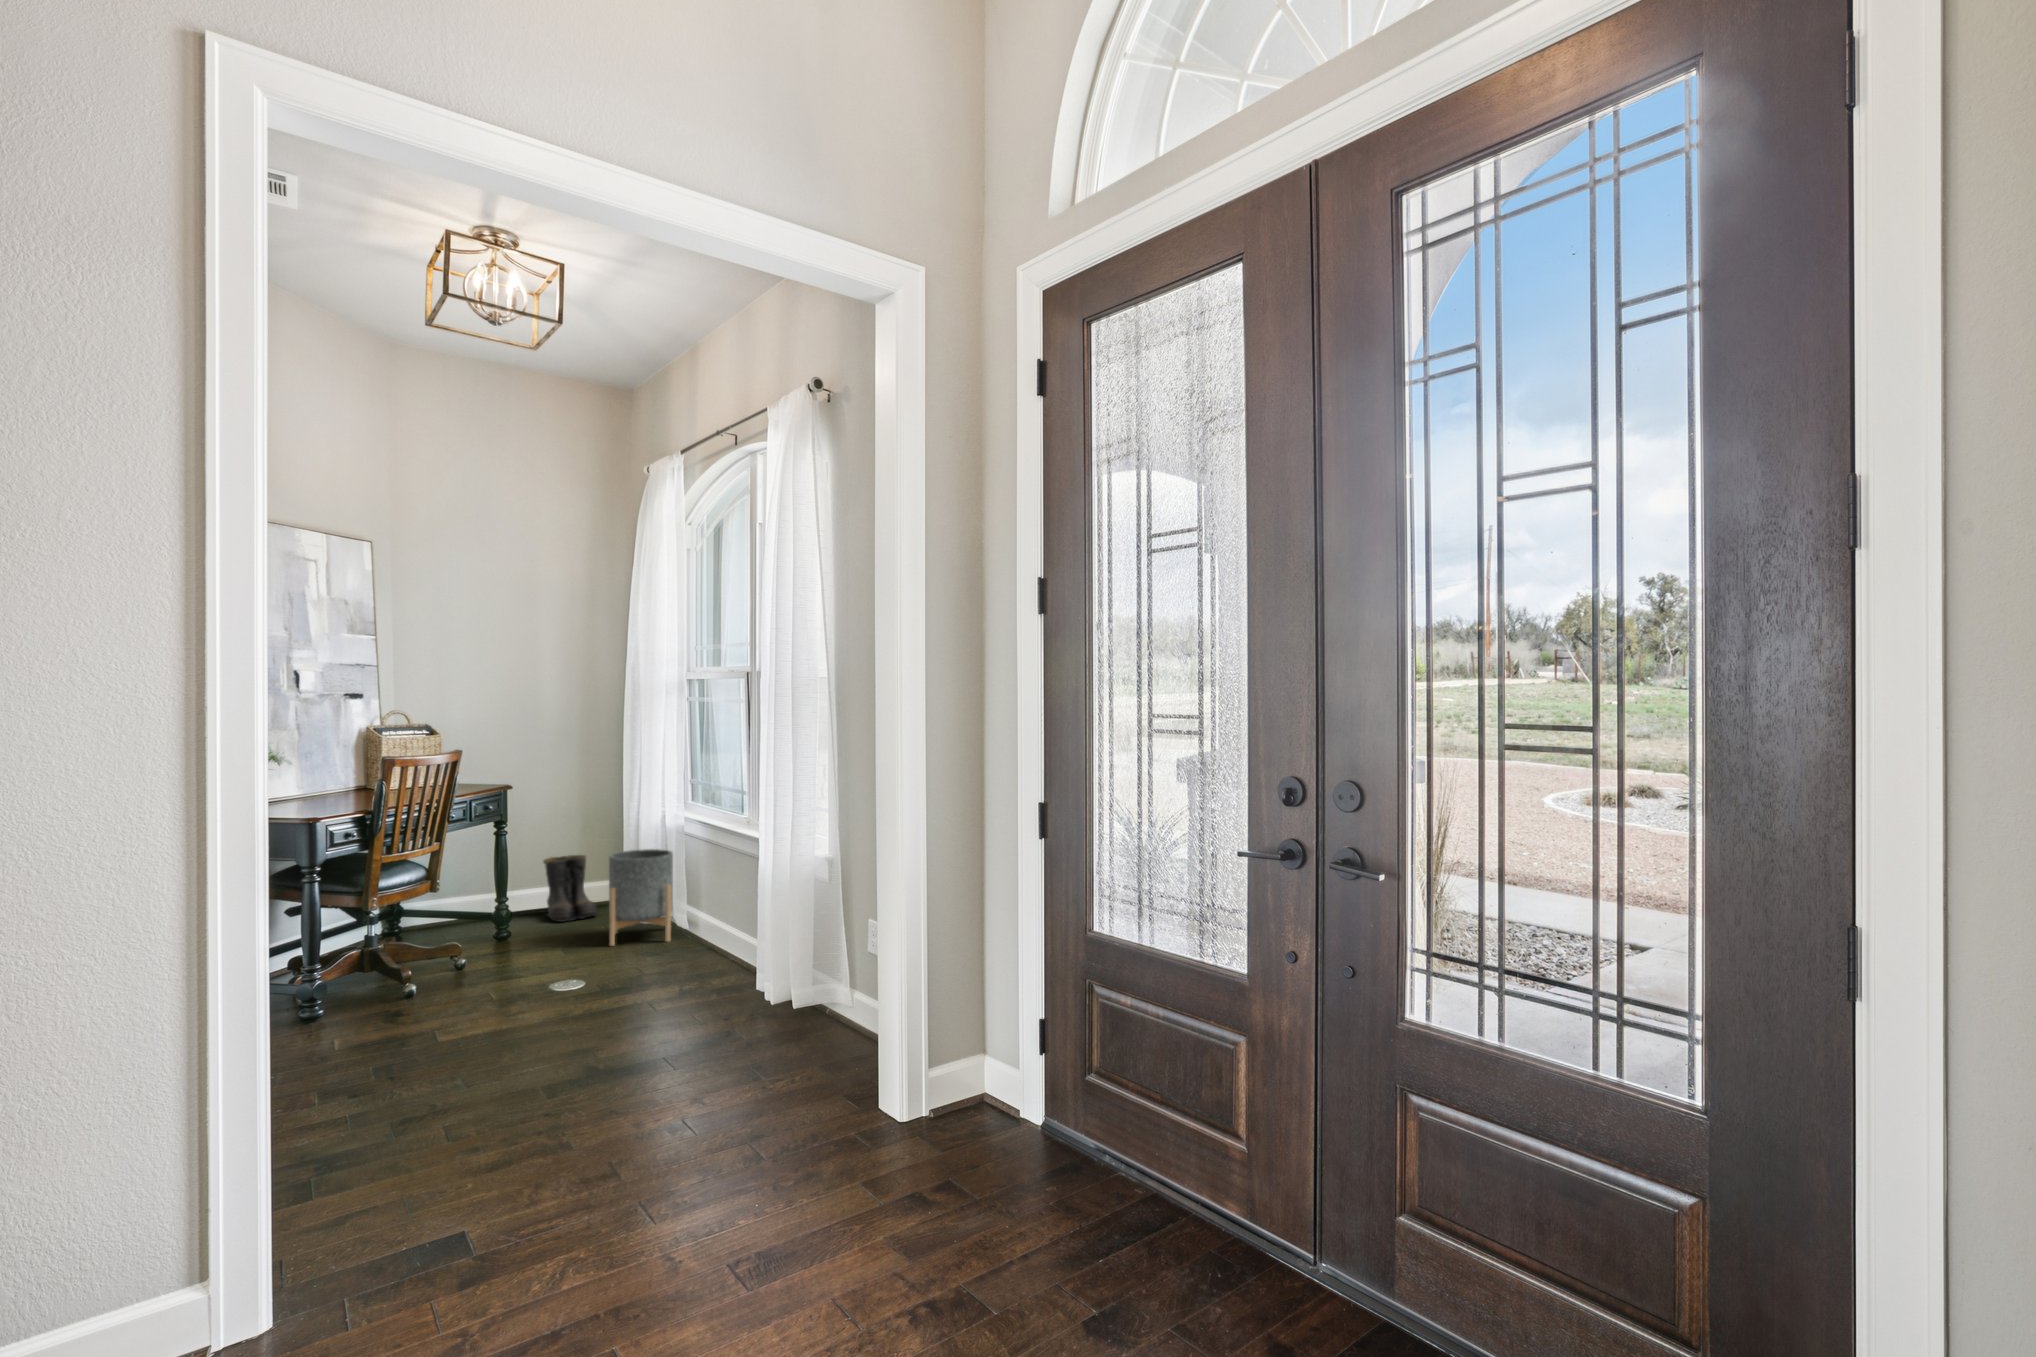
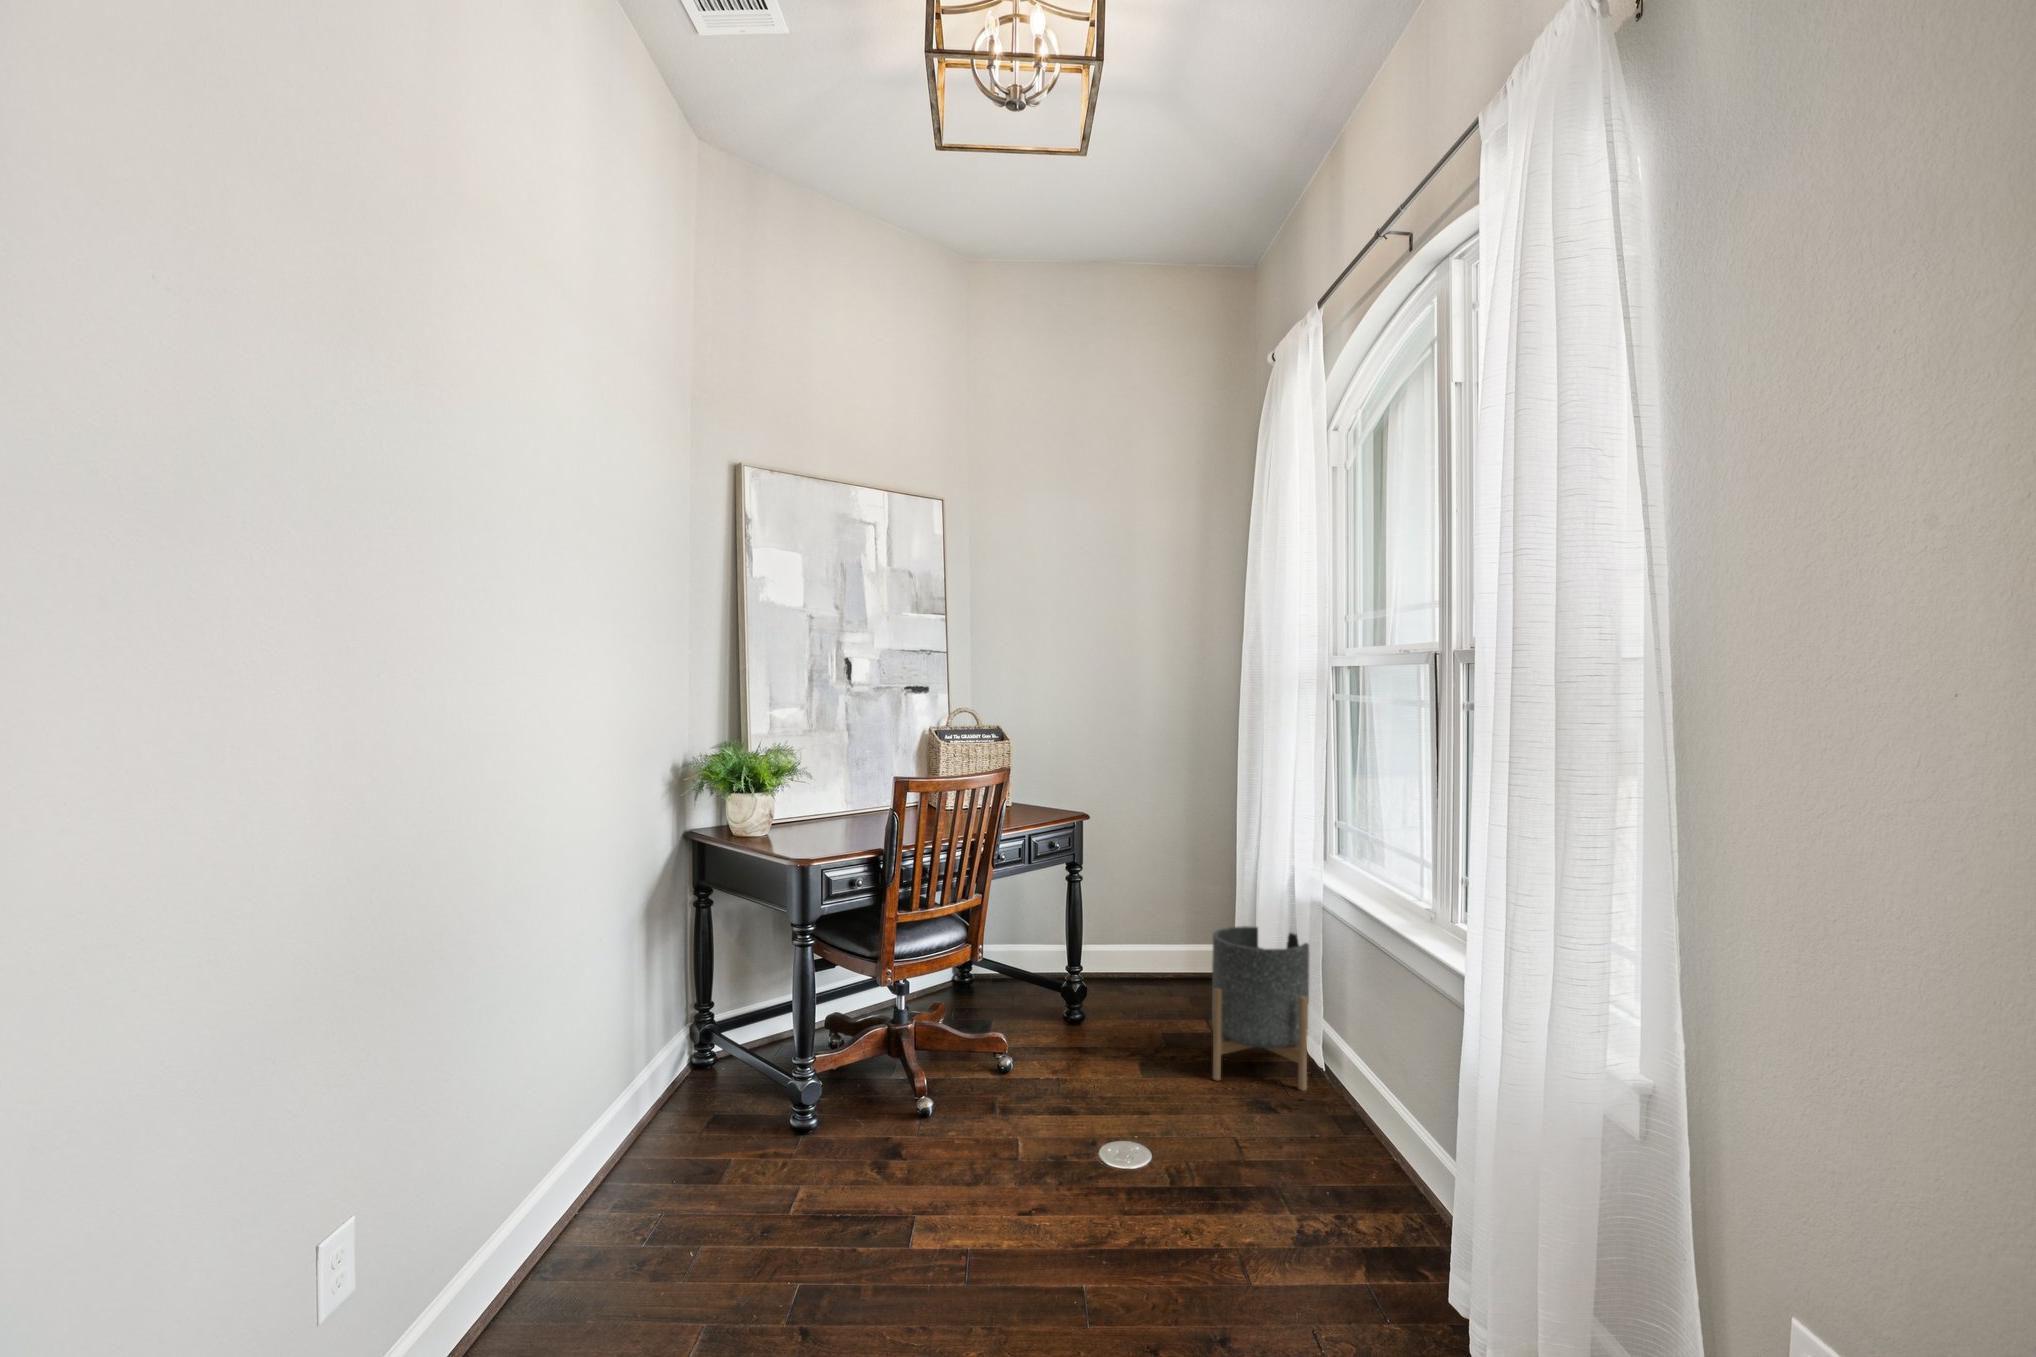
boots: present [543,855,599,922] -> none [1128,909,1200,1008]

